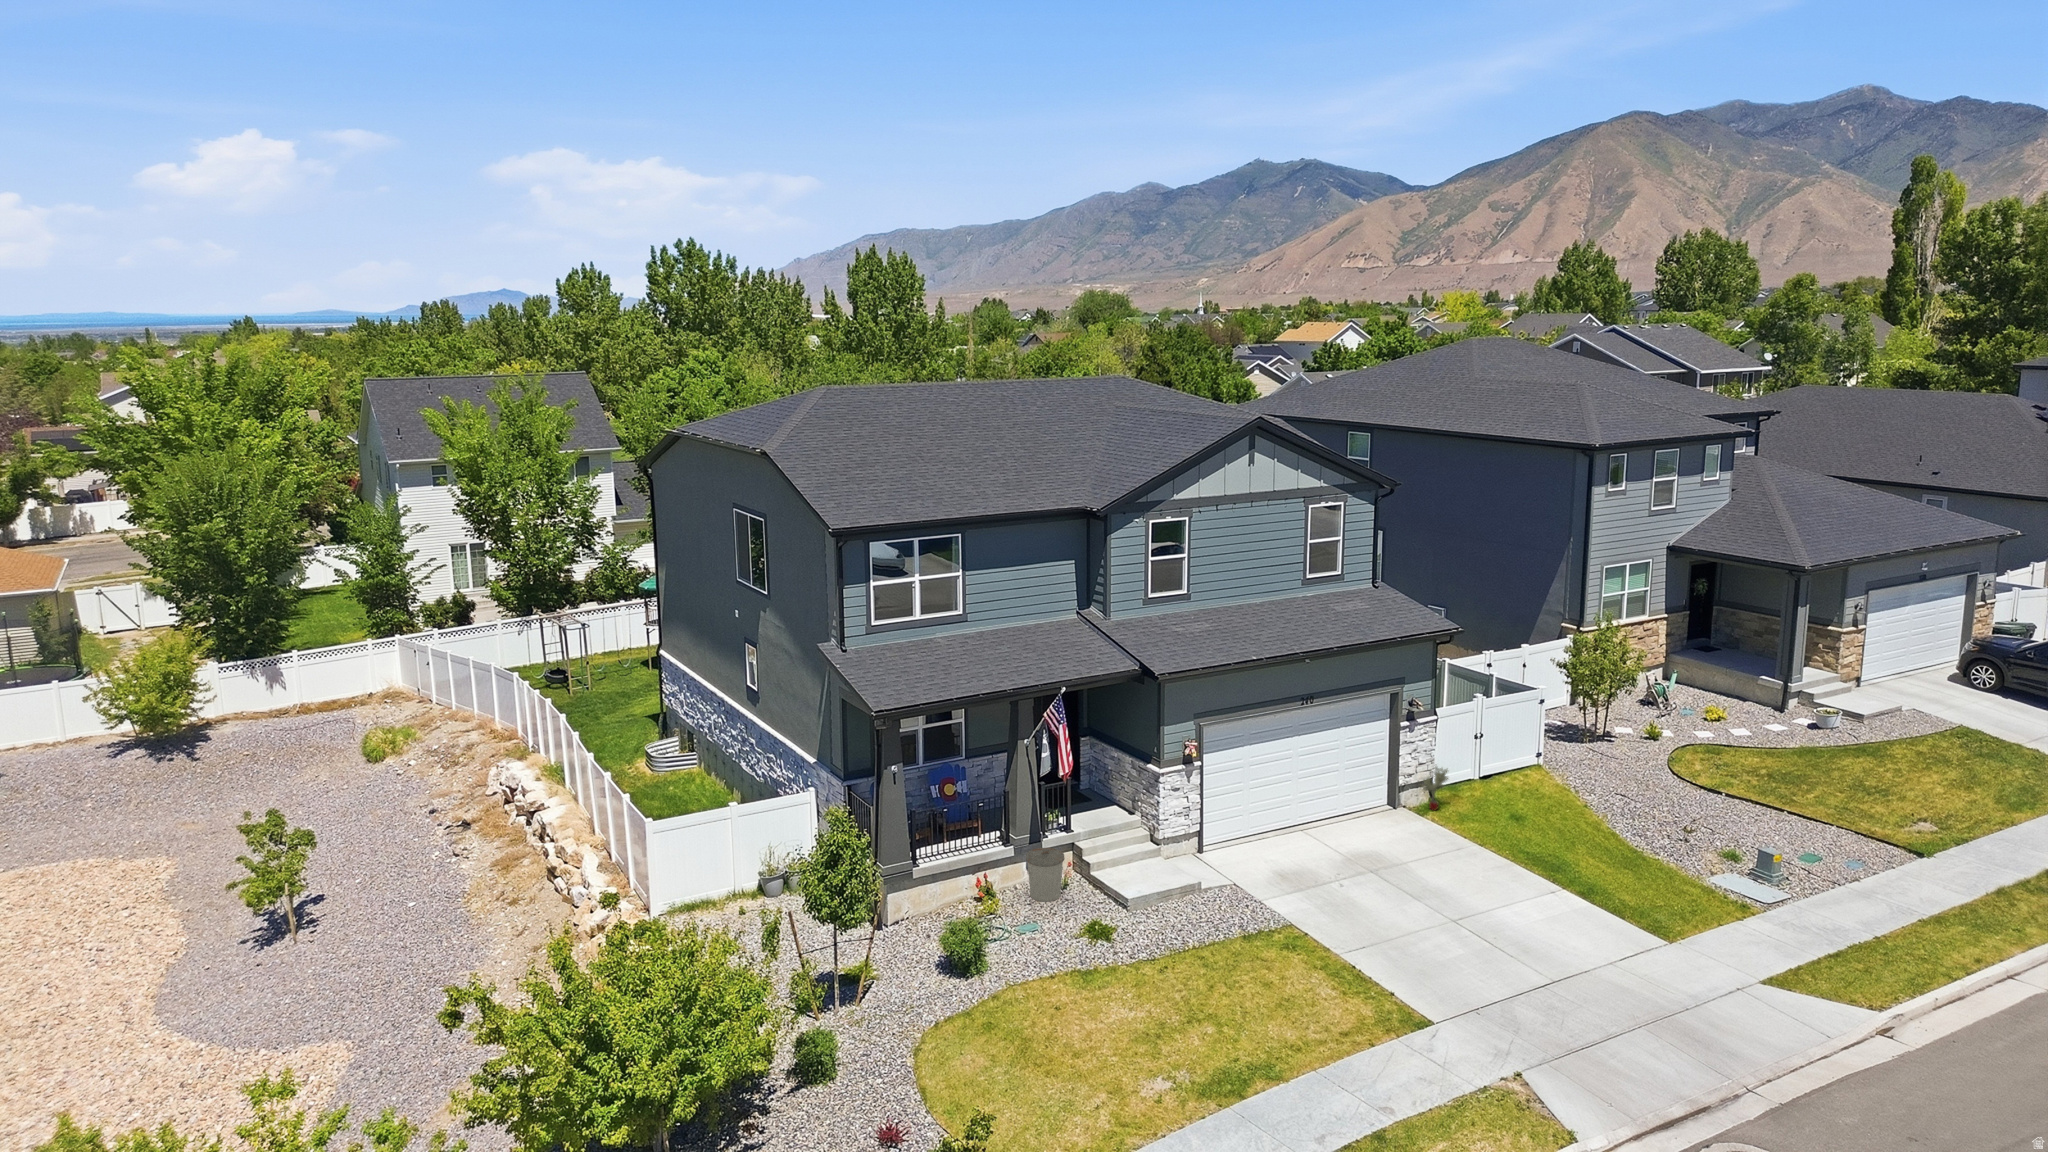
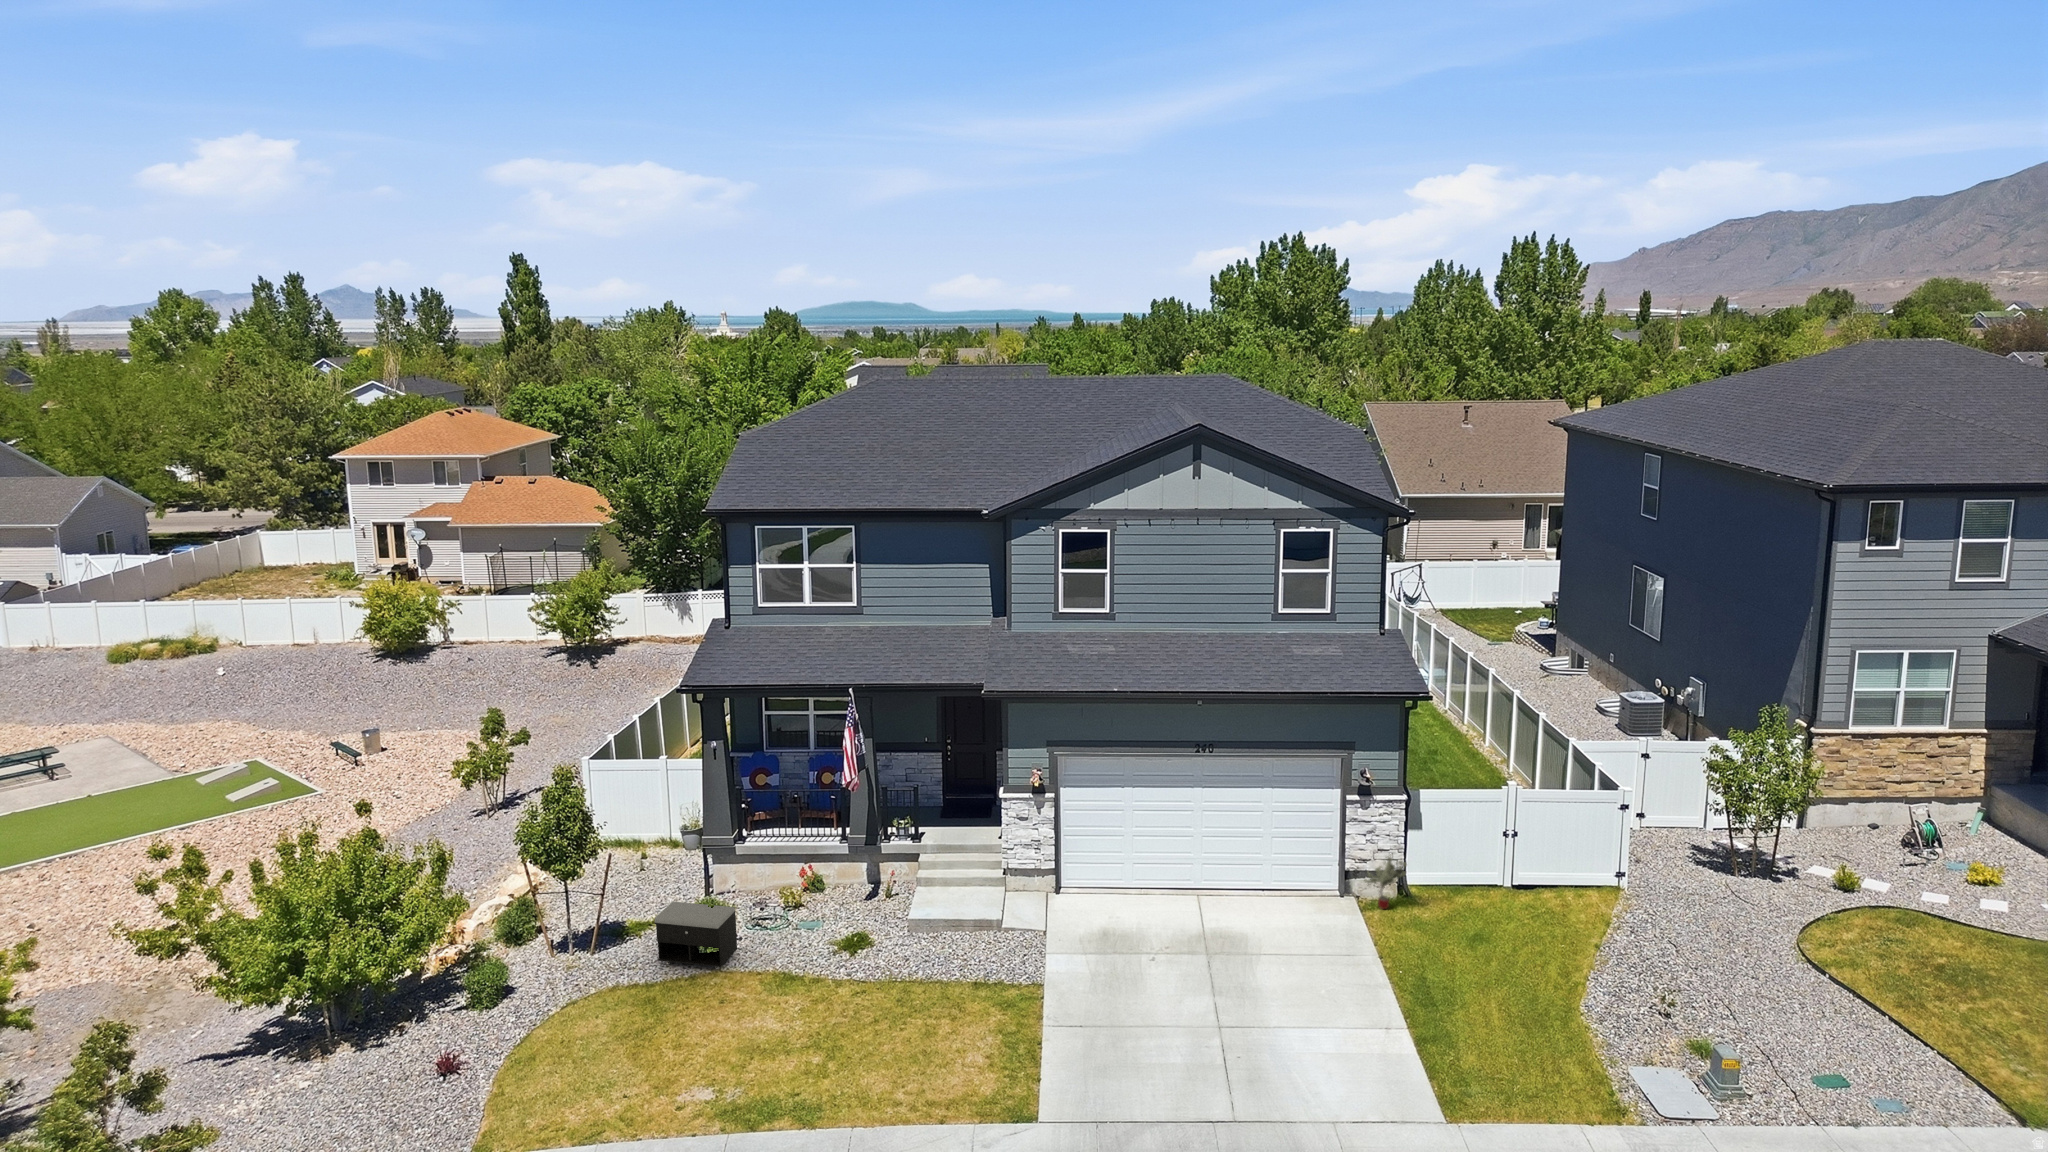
trash can: present [1026,848,1065,902] -> none [844,850,884,905]
storage bench: none [942,924,1019,998] -> present [655,902,737,969]

